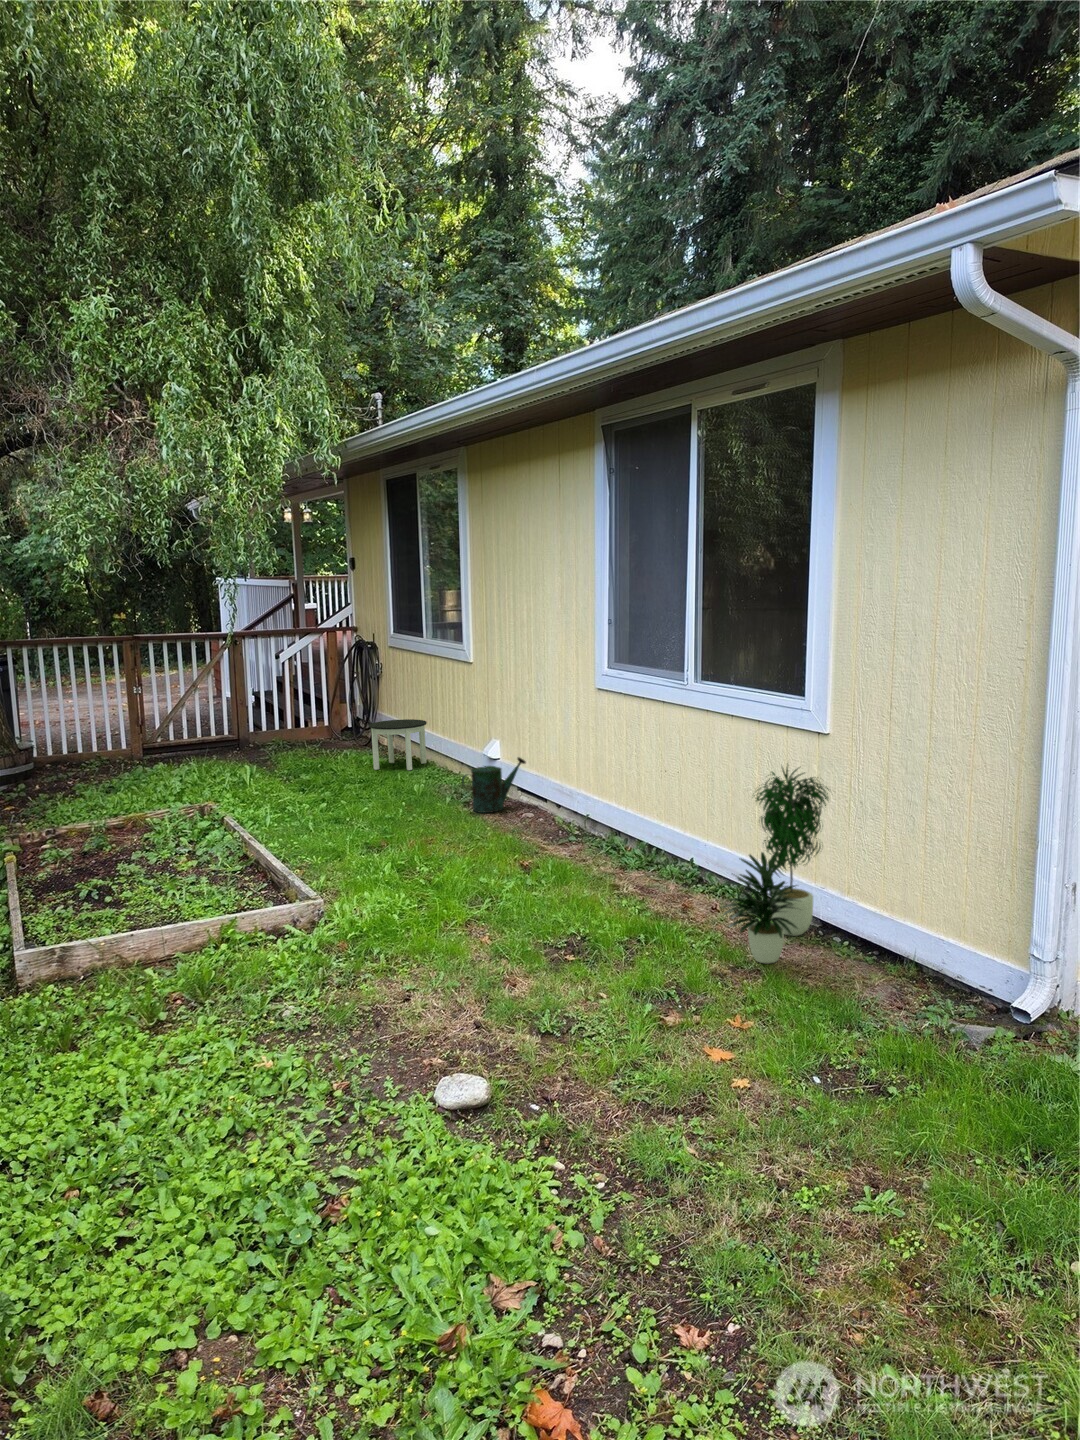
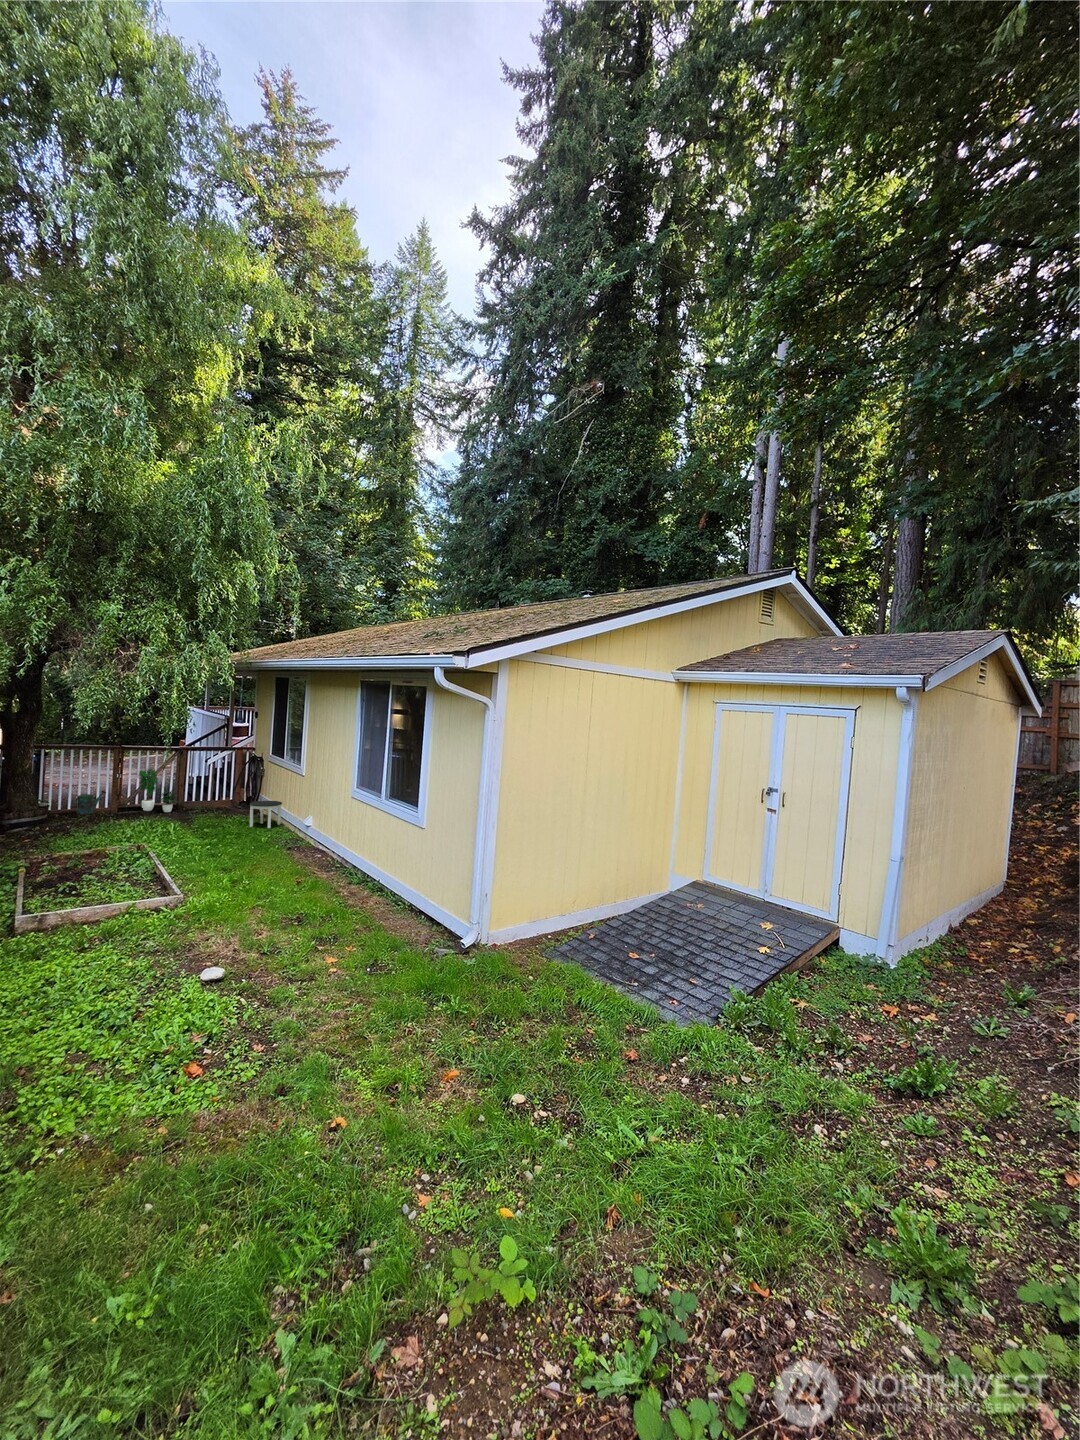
watering can: present [462,757,526,813] -> present [72,791,106,814]
potted plant: present [721,766,829,963] -> present [138,769,176,812]

